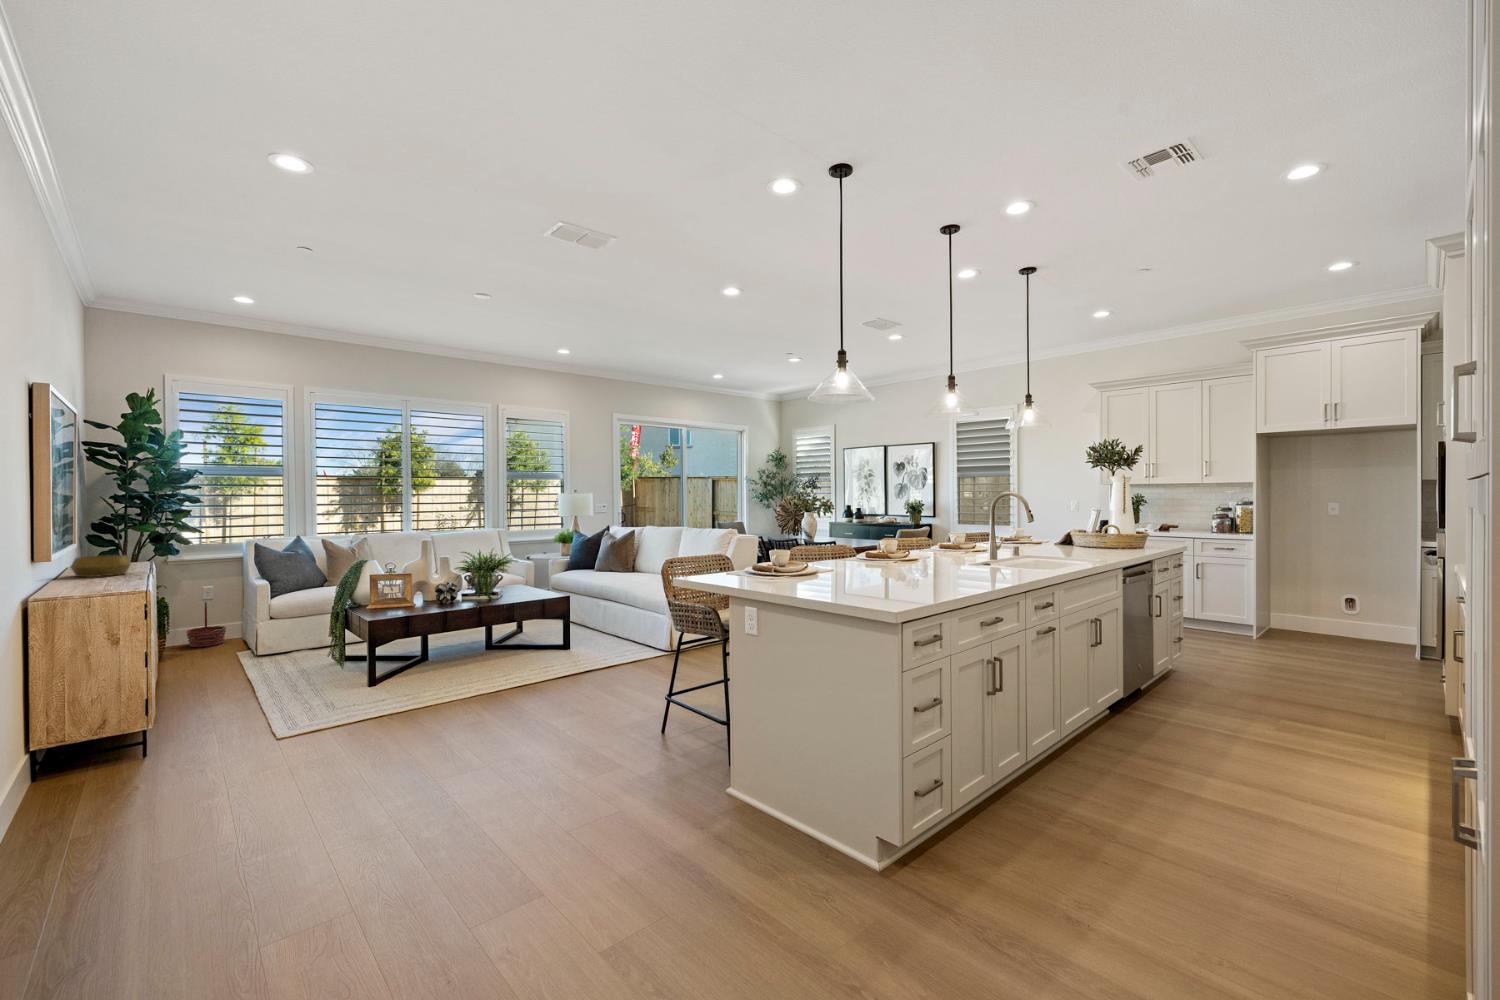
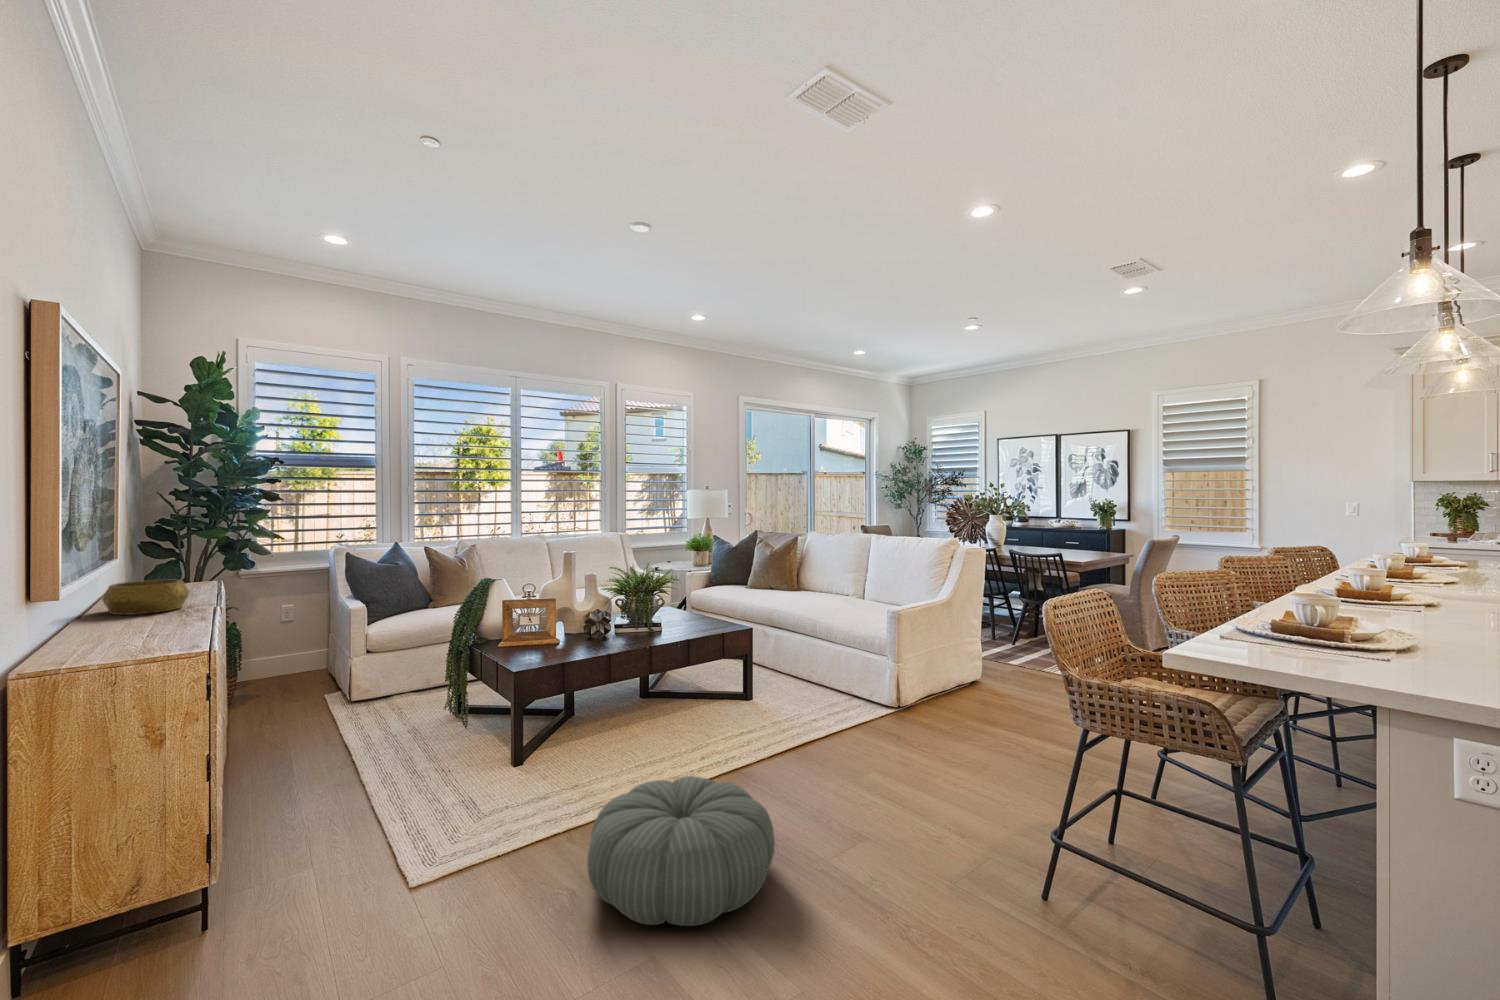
basket: present [186,602,226,647] -> none [262,625,311,683]
pouf: none [387,676,514,748] -> present [587,776,775,926]

